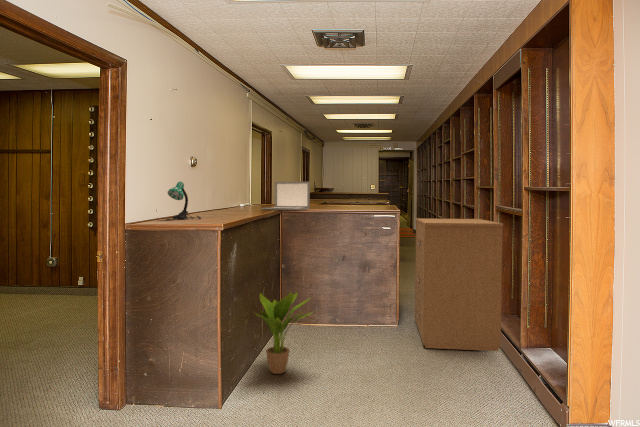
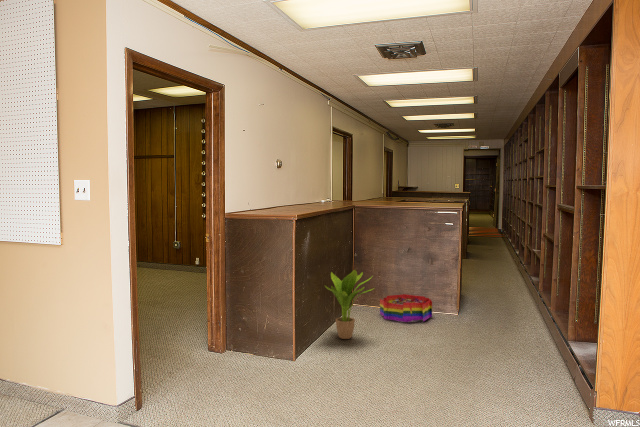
laptop: present [261,181,310,210] -> none [336,179,380,204]
desk lamp: present [167,182,201,220] -> none [255,179,283,210]
filing cabinet: present [415,218,504,351] -> none [478,211,556,333]
storage bin: none [313,311,371,345] -> present [380,294,432,322]

